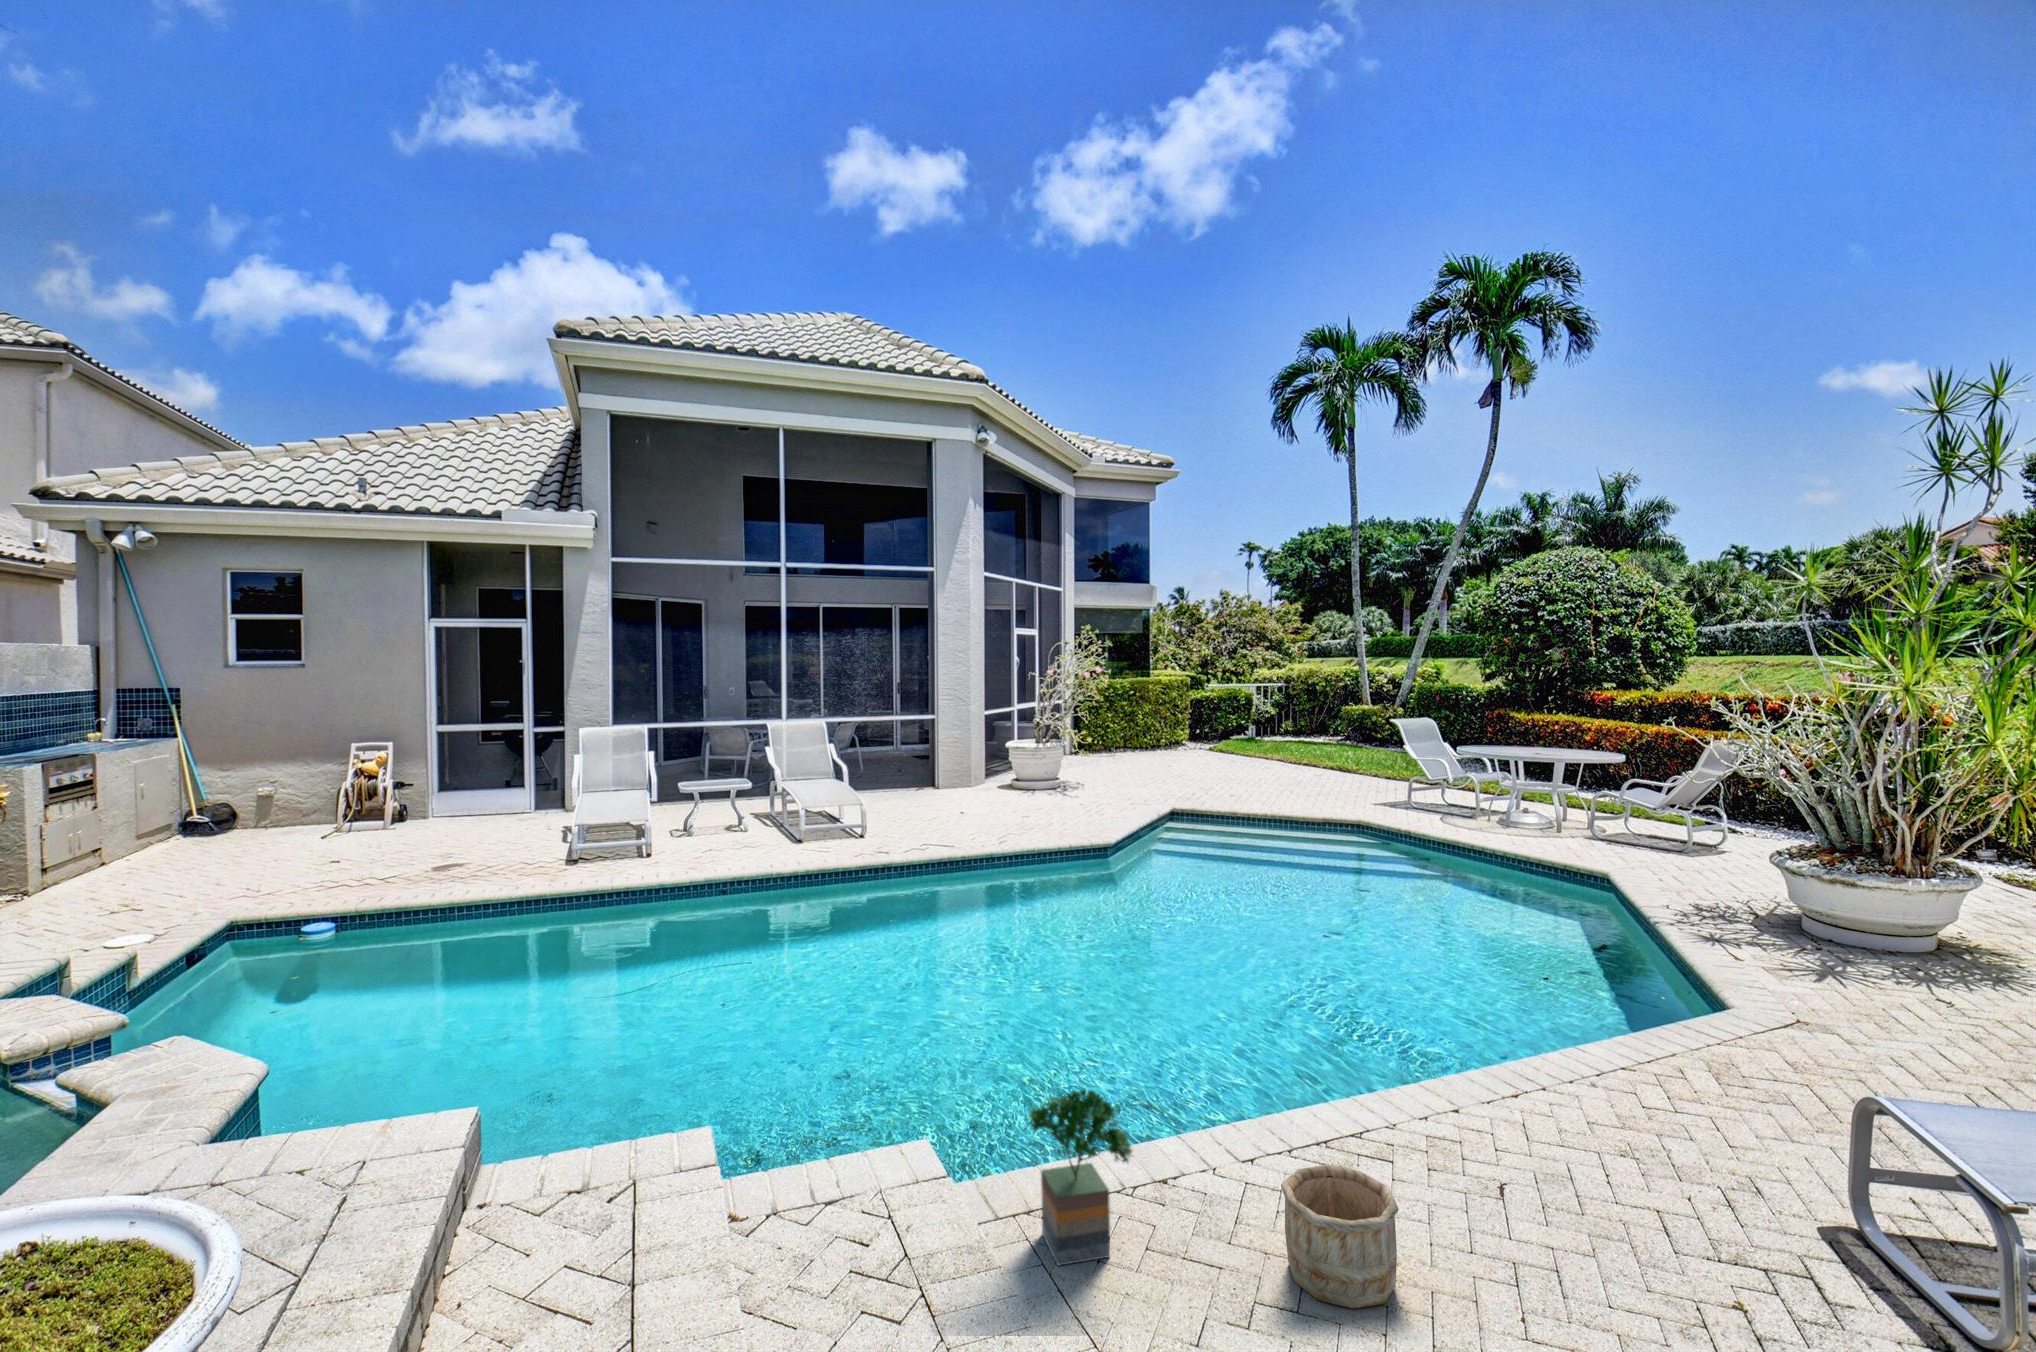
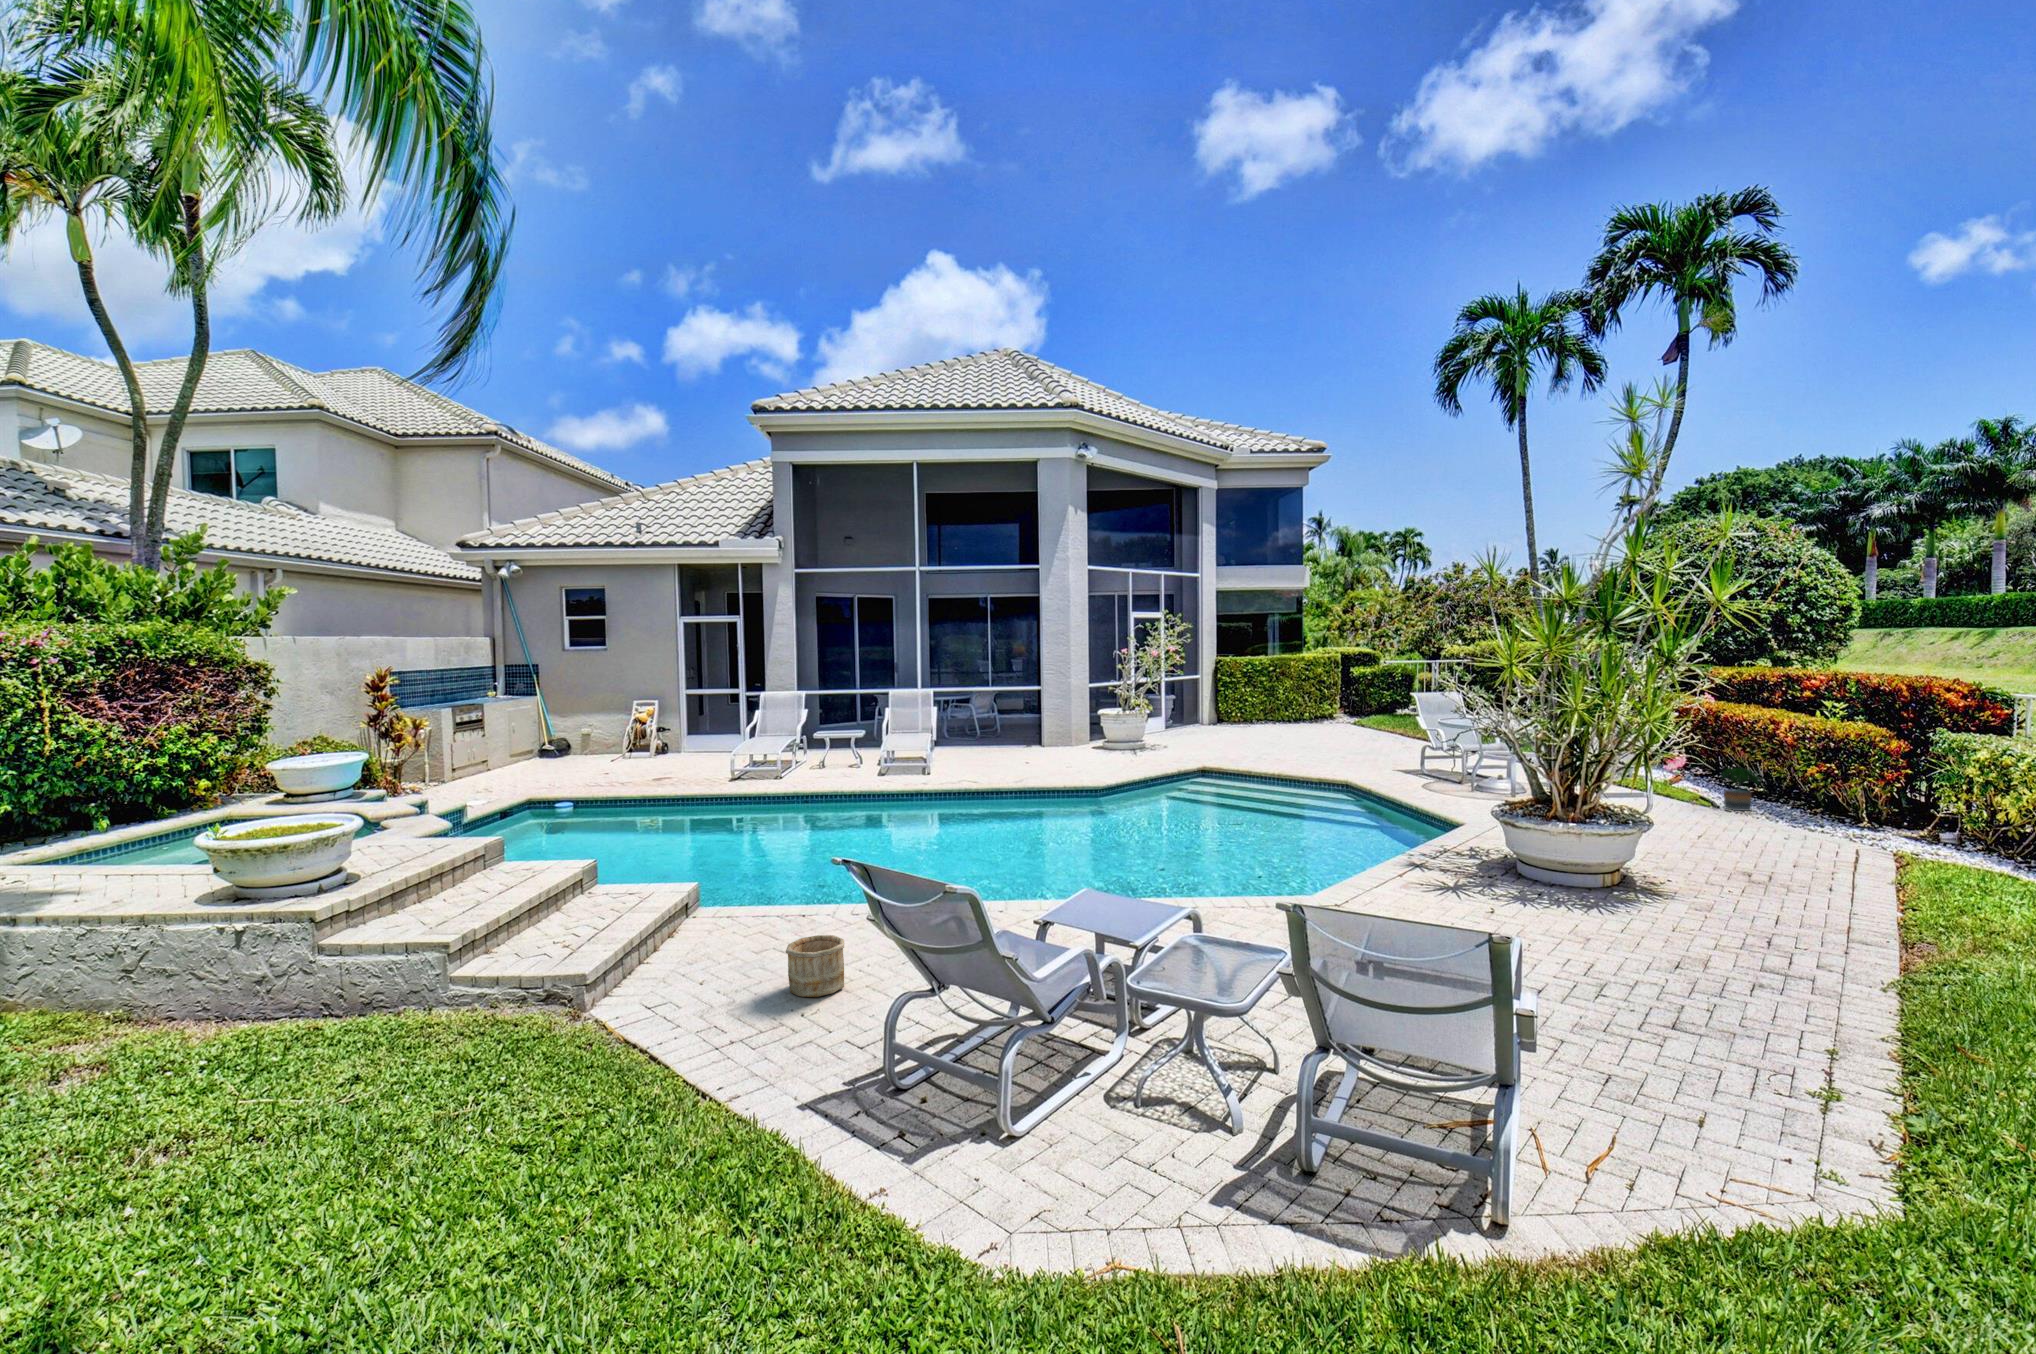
potted tree: present [1027,1090,1133,1266] -> present [1722,768,1759,811]

